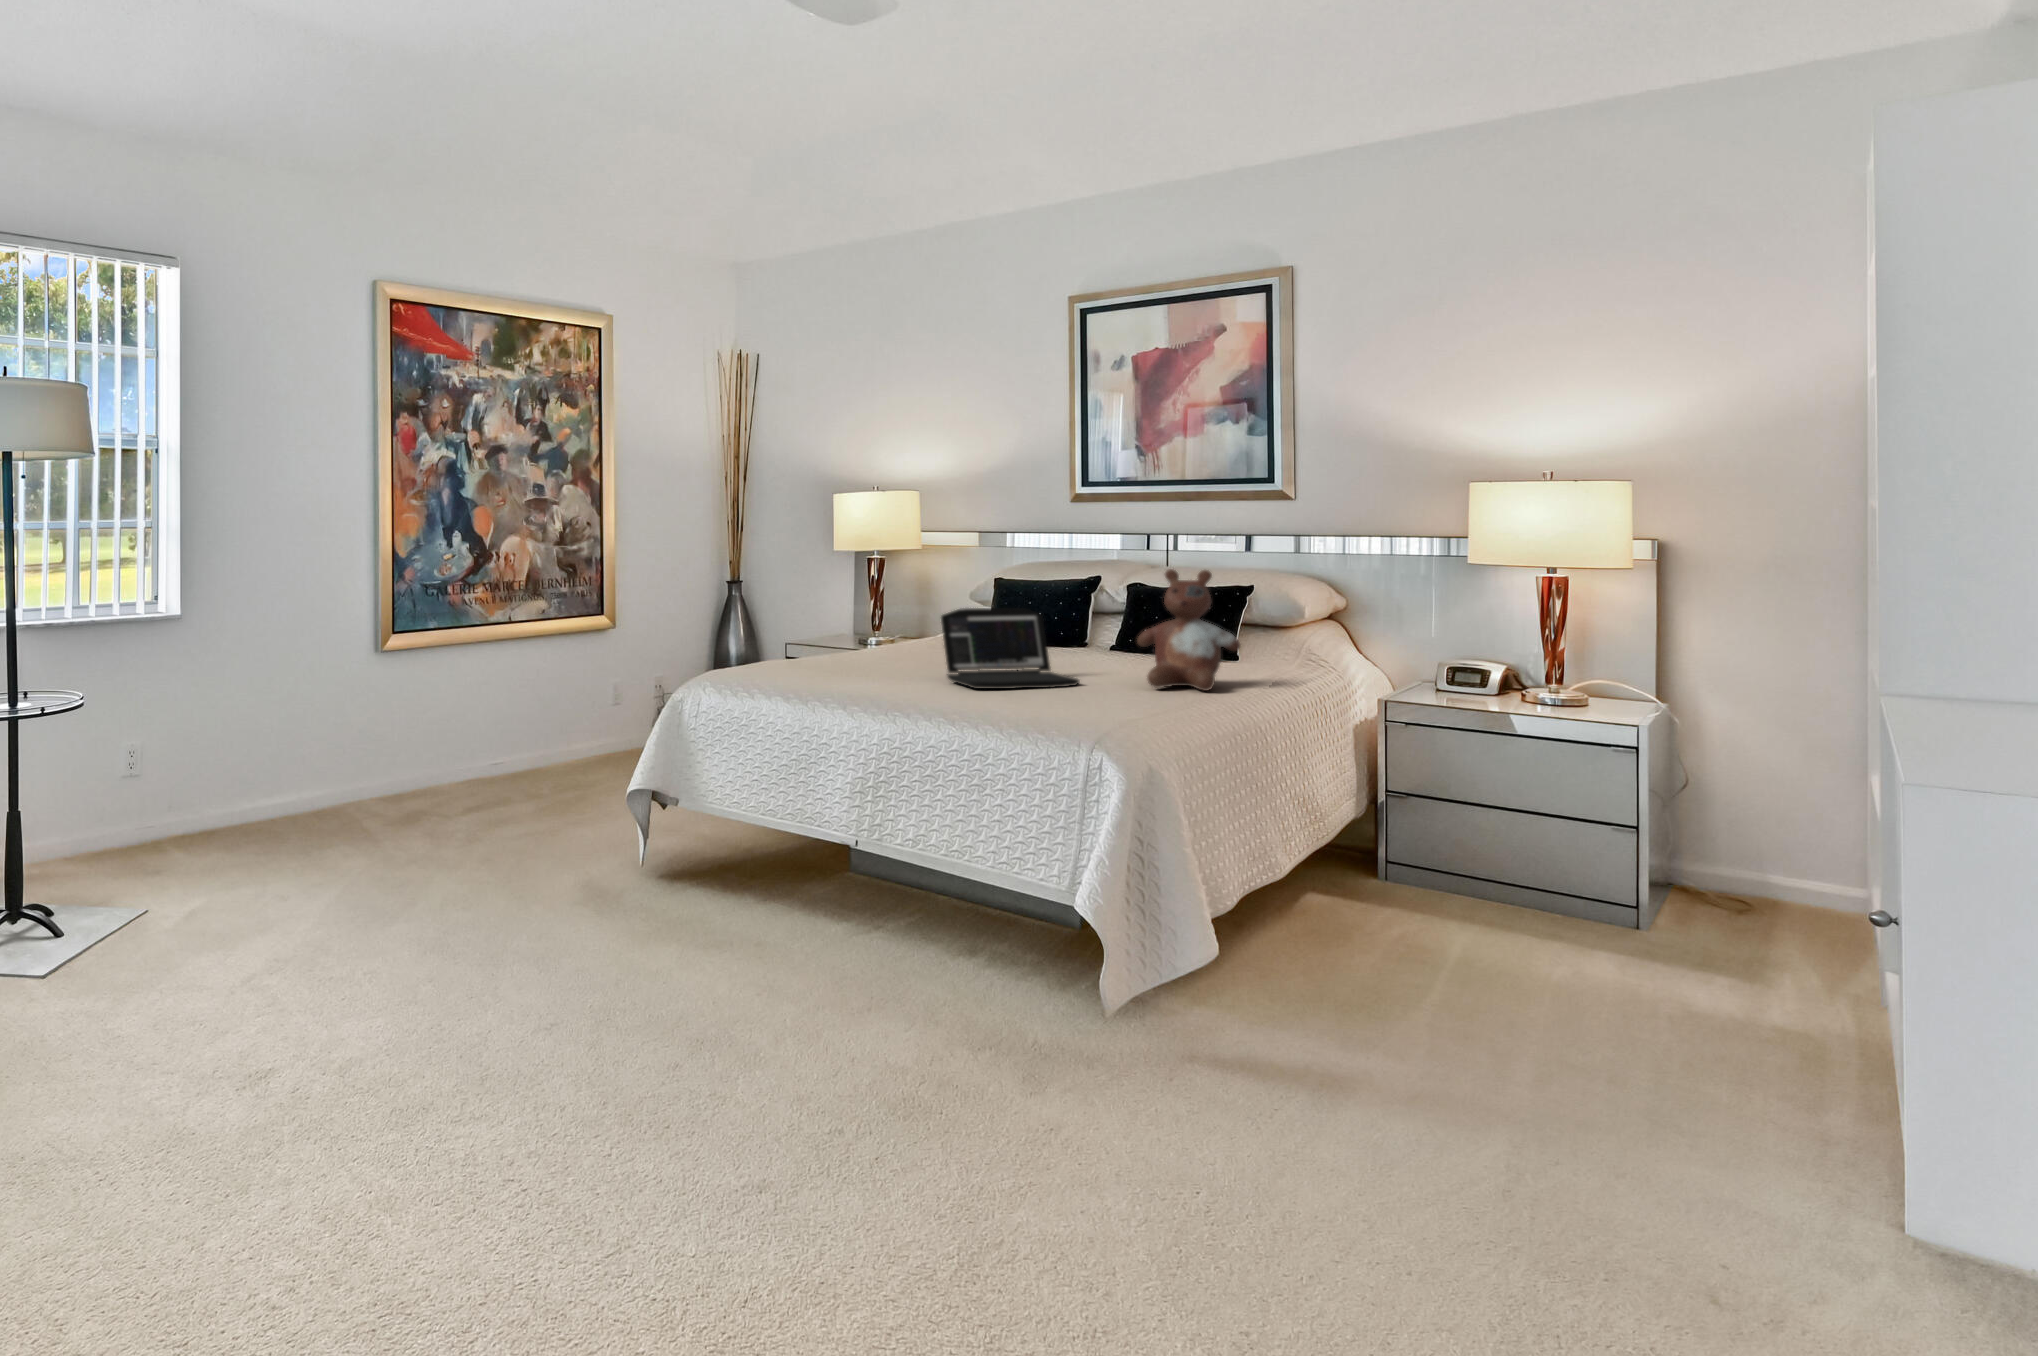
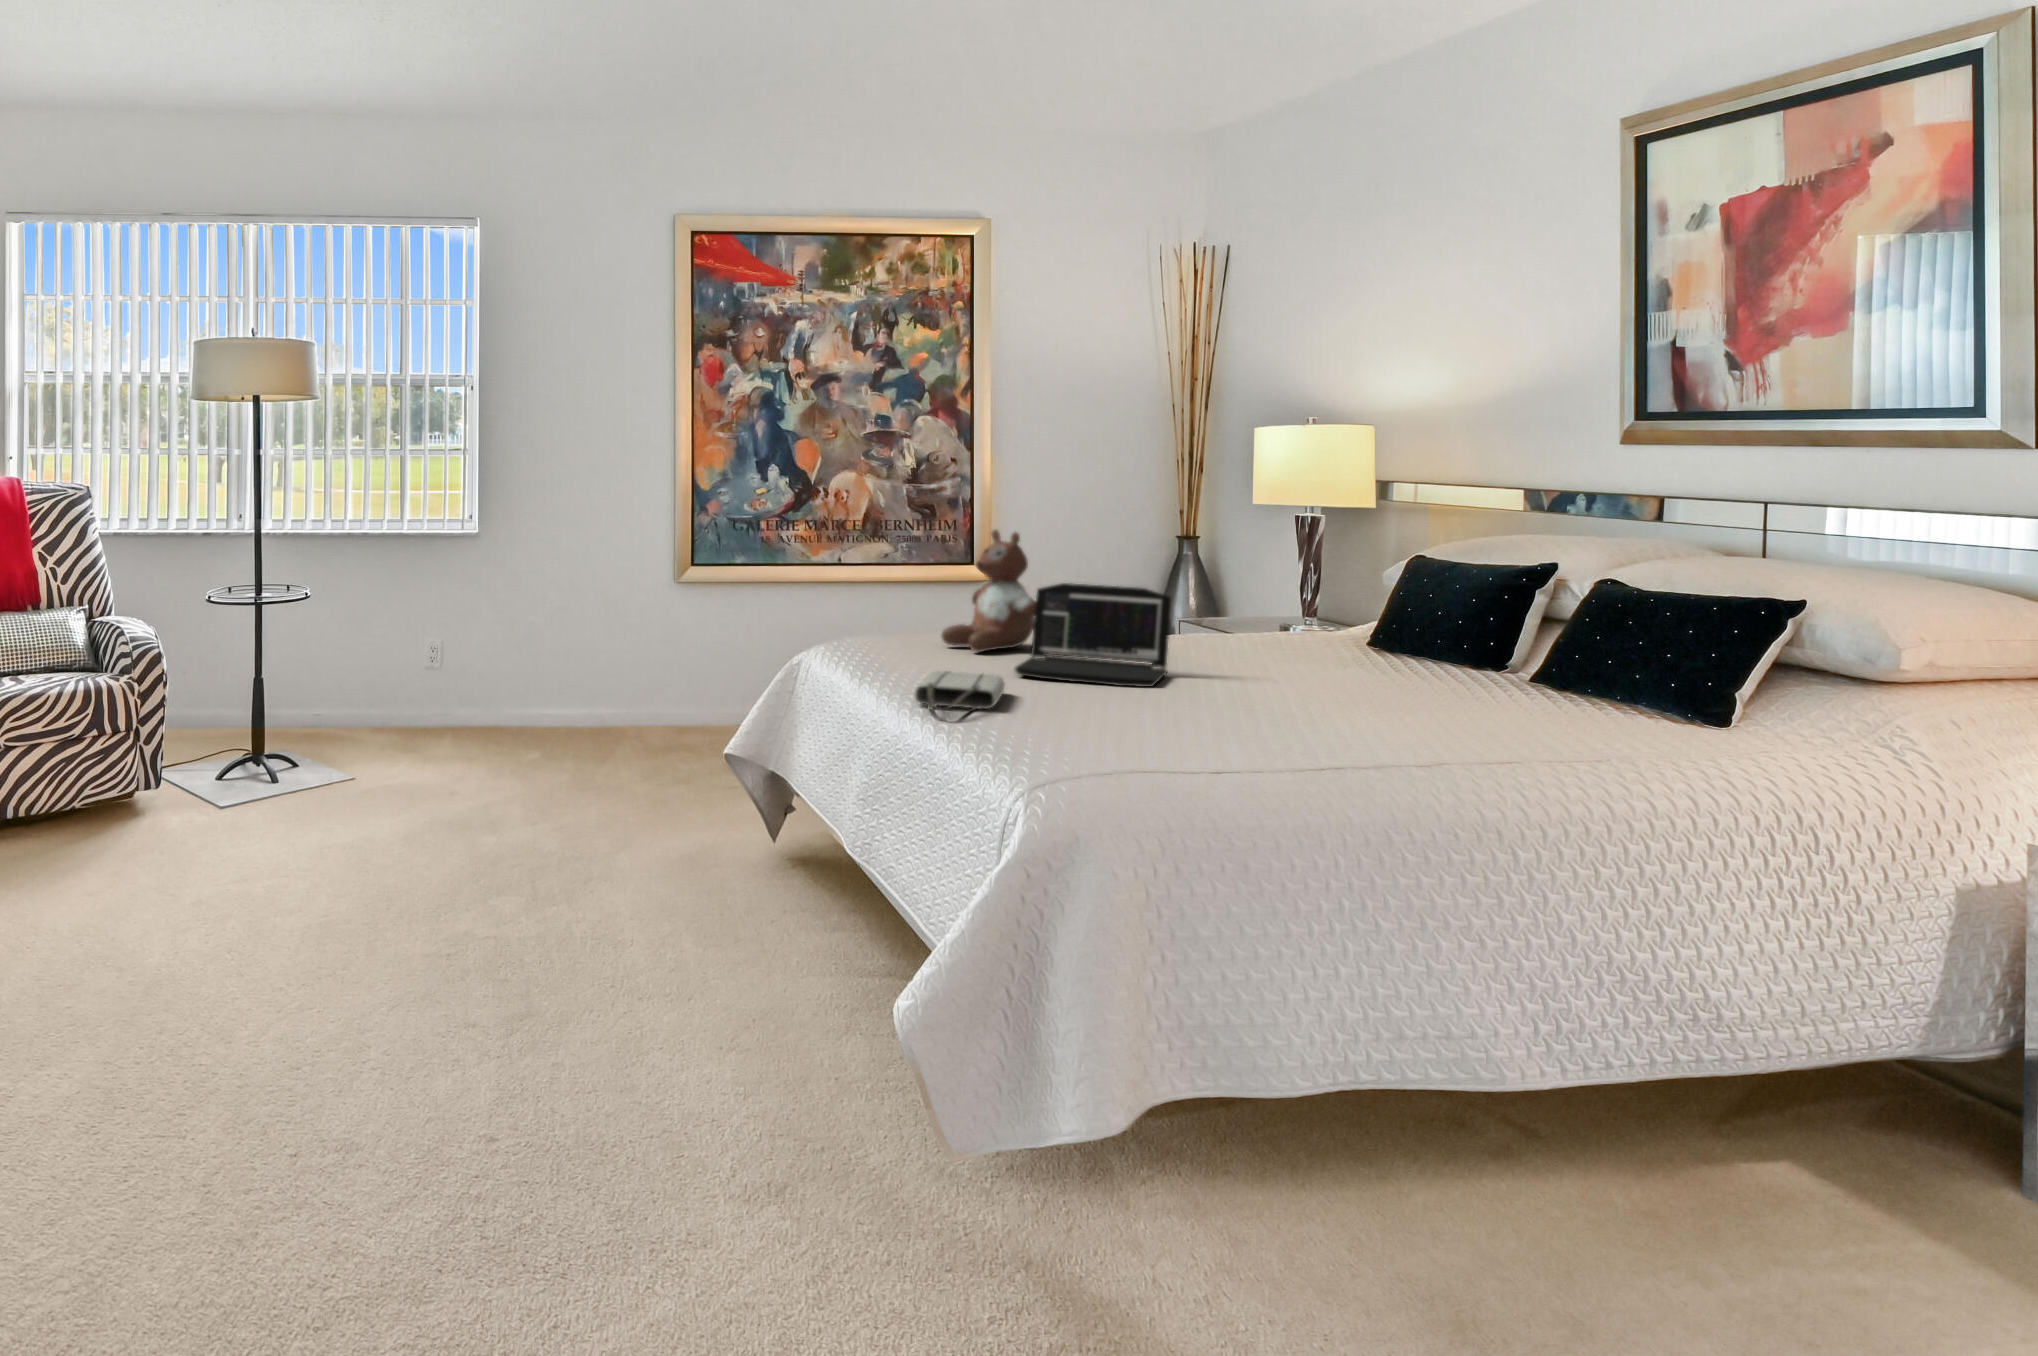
stuffed bear: present [1137,569,1240,691] -> present [942,530,1036,652]
tote bag: none [967,686,1085,719] -> present [914,671,1005,710]

